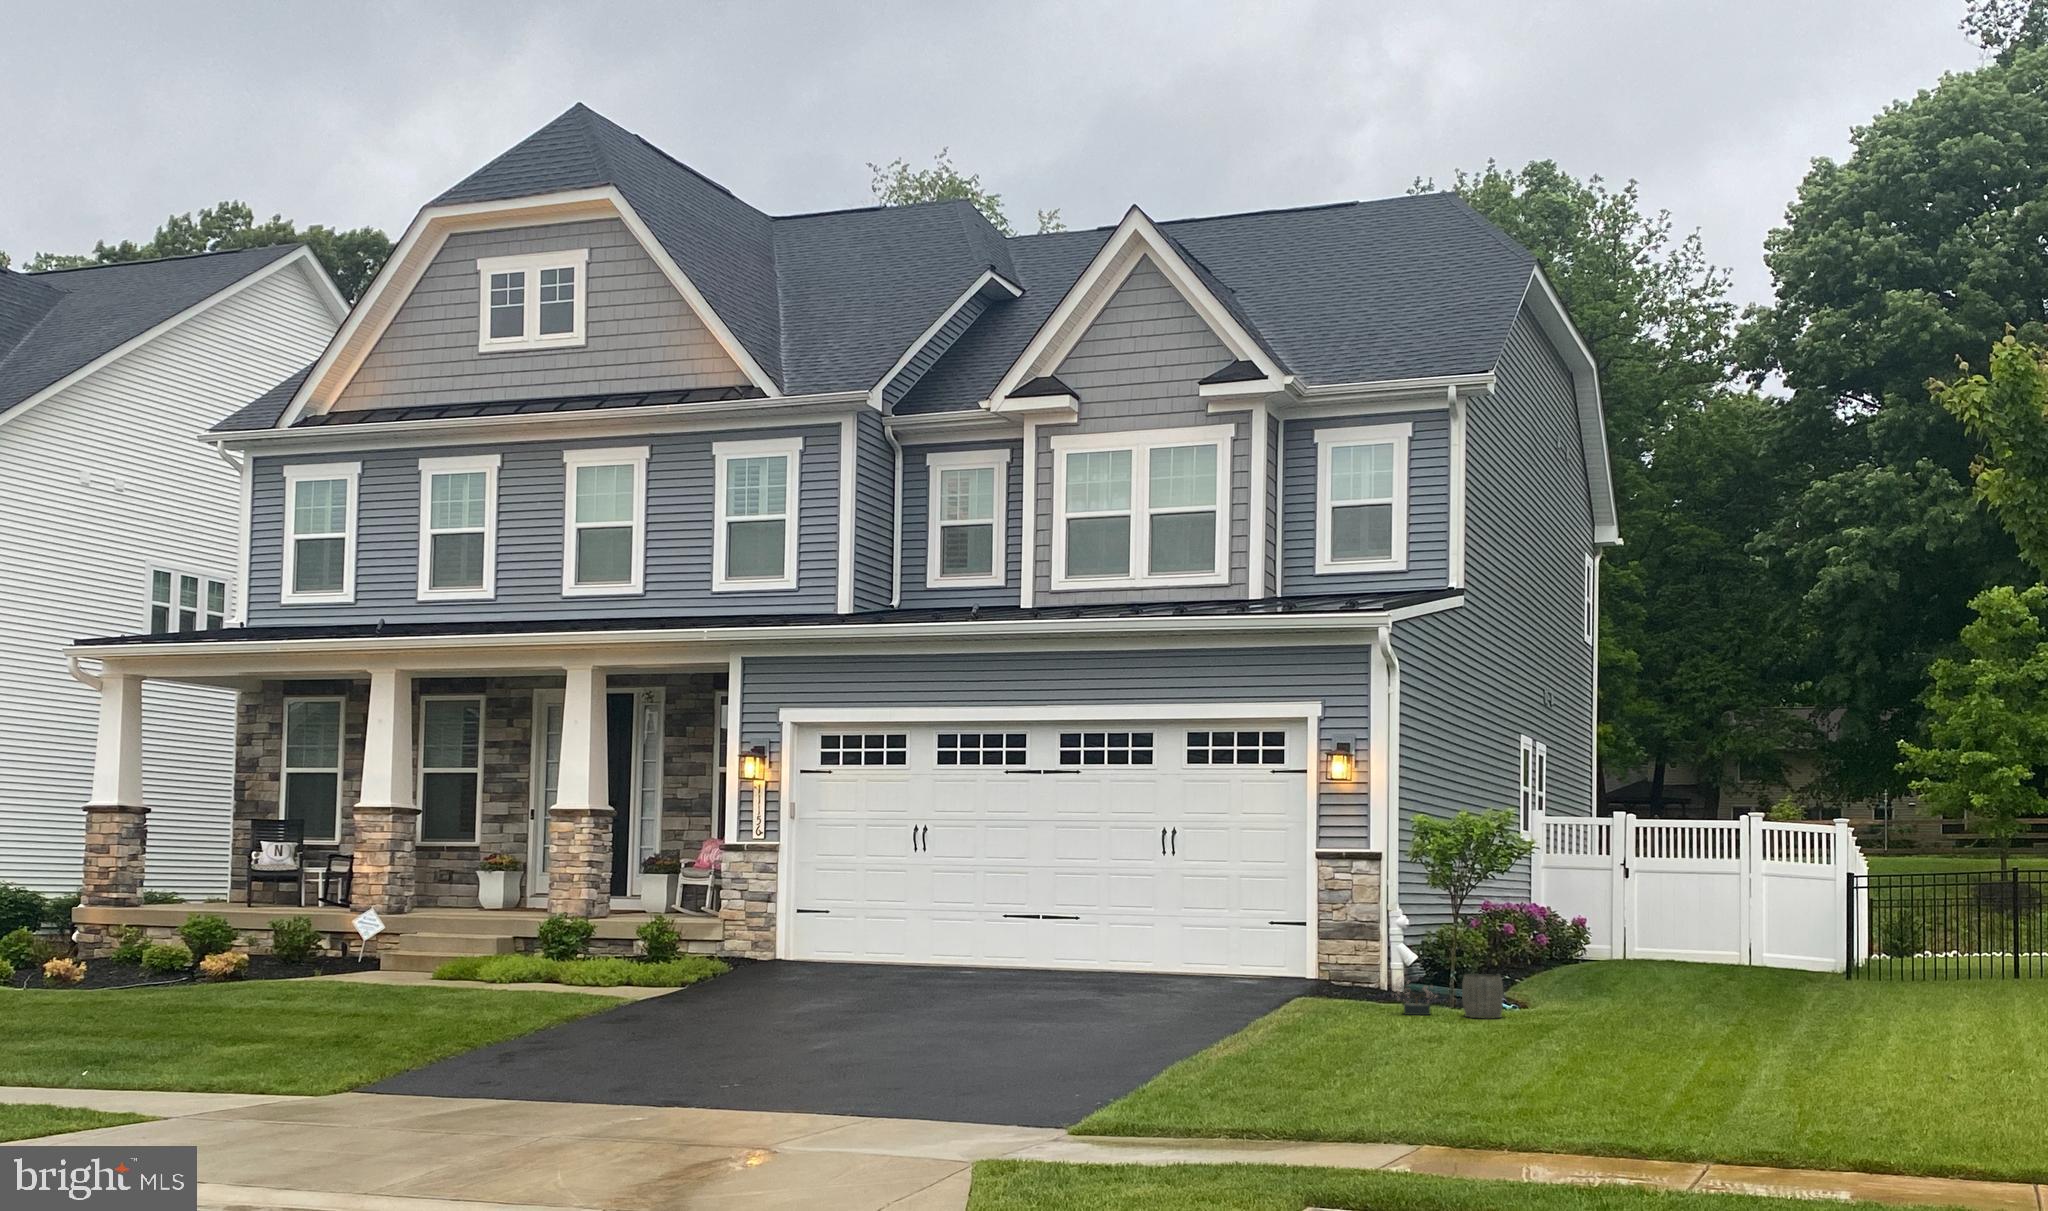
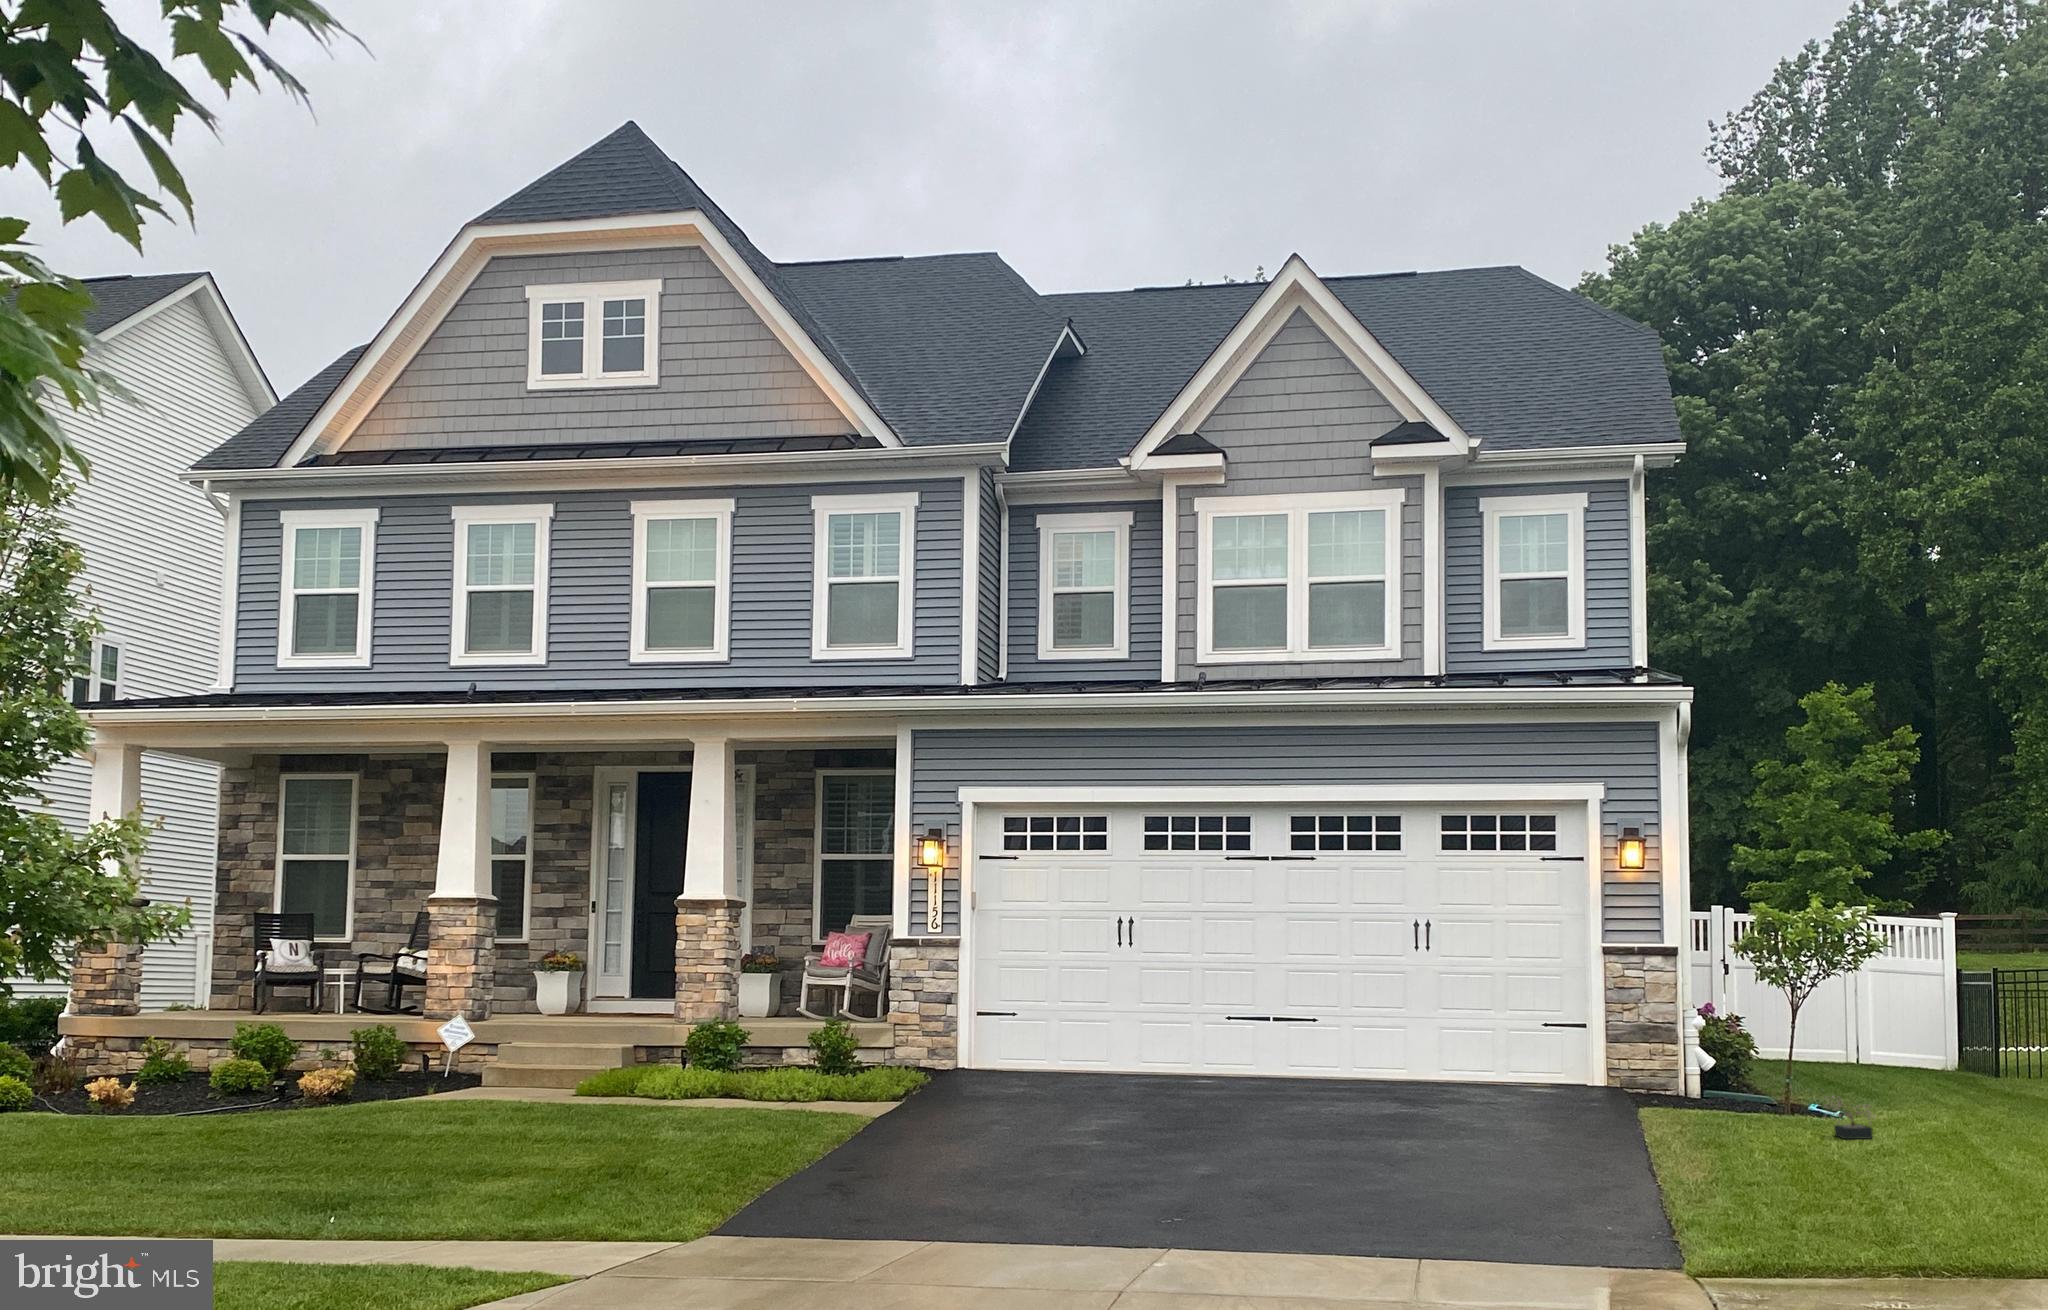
woven basket: present [1462,974,1504,1018] -> none [1903,1089,1954,1142]

